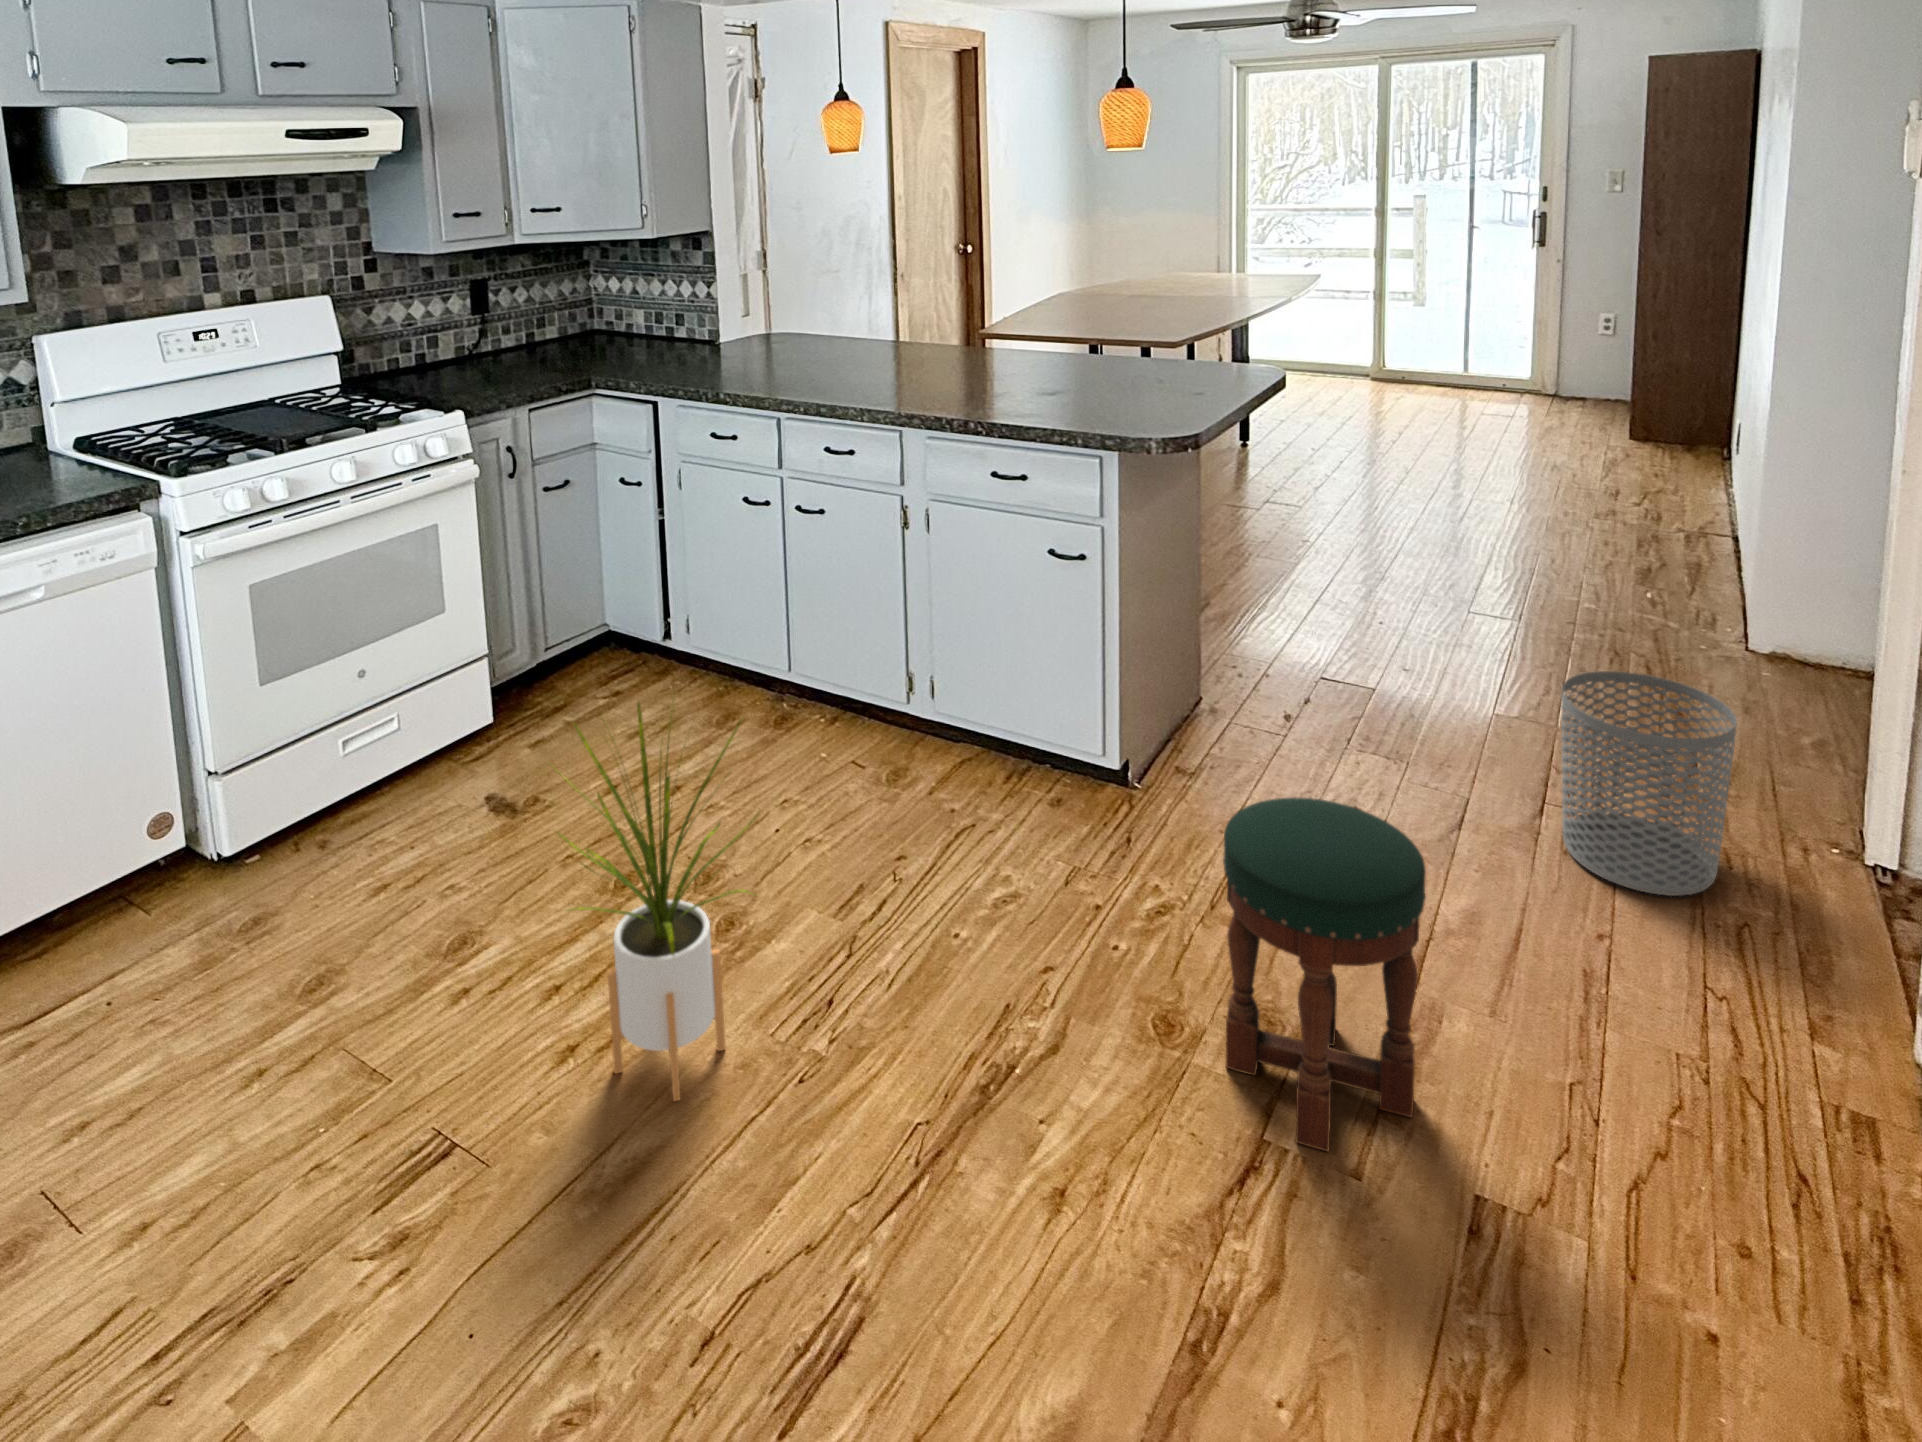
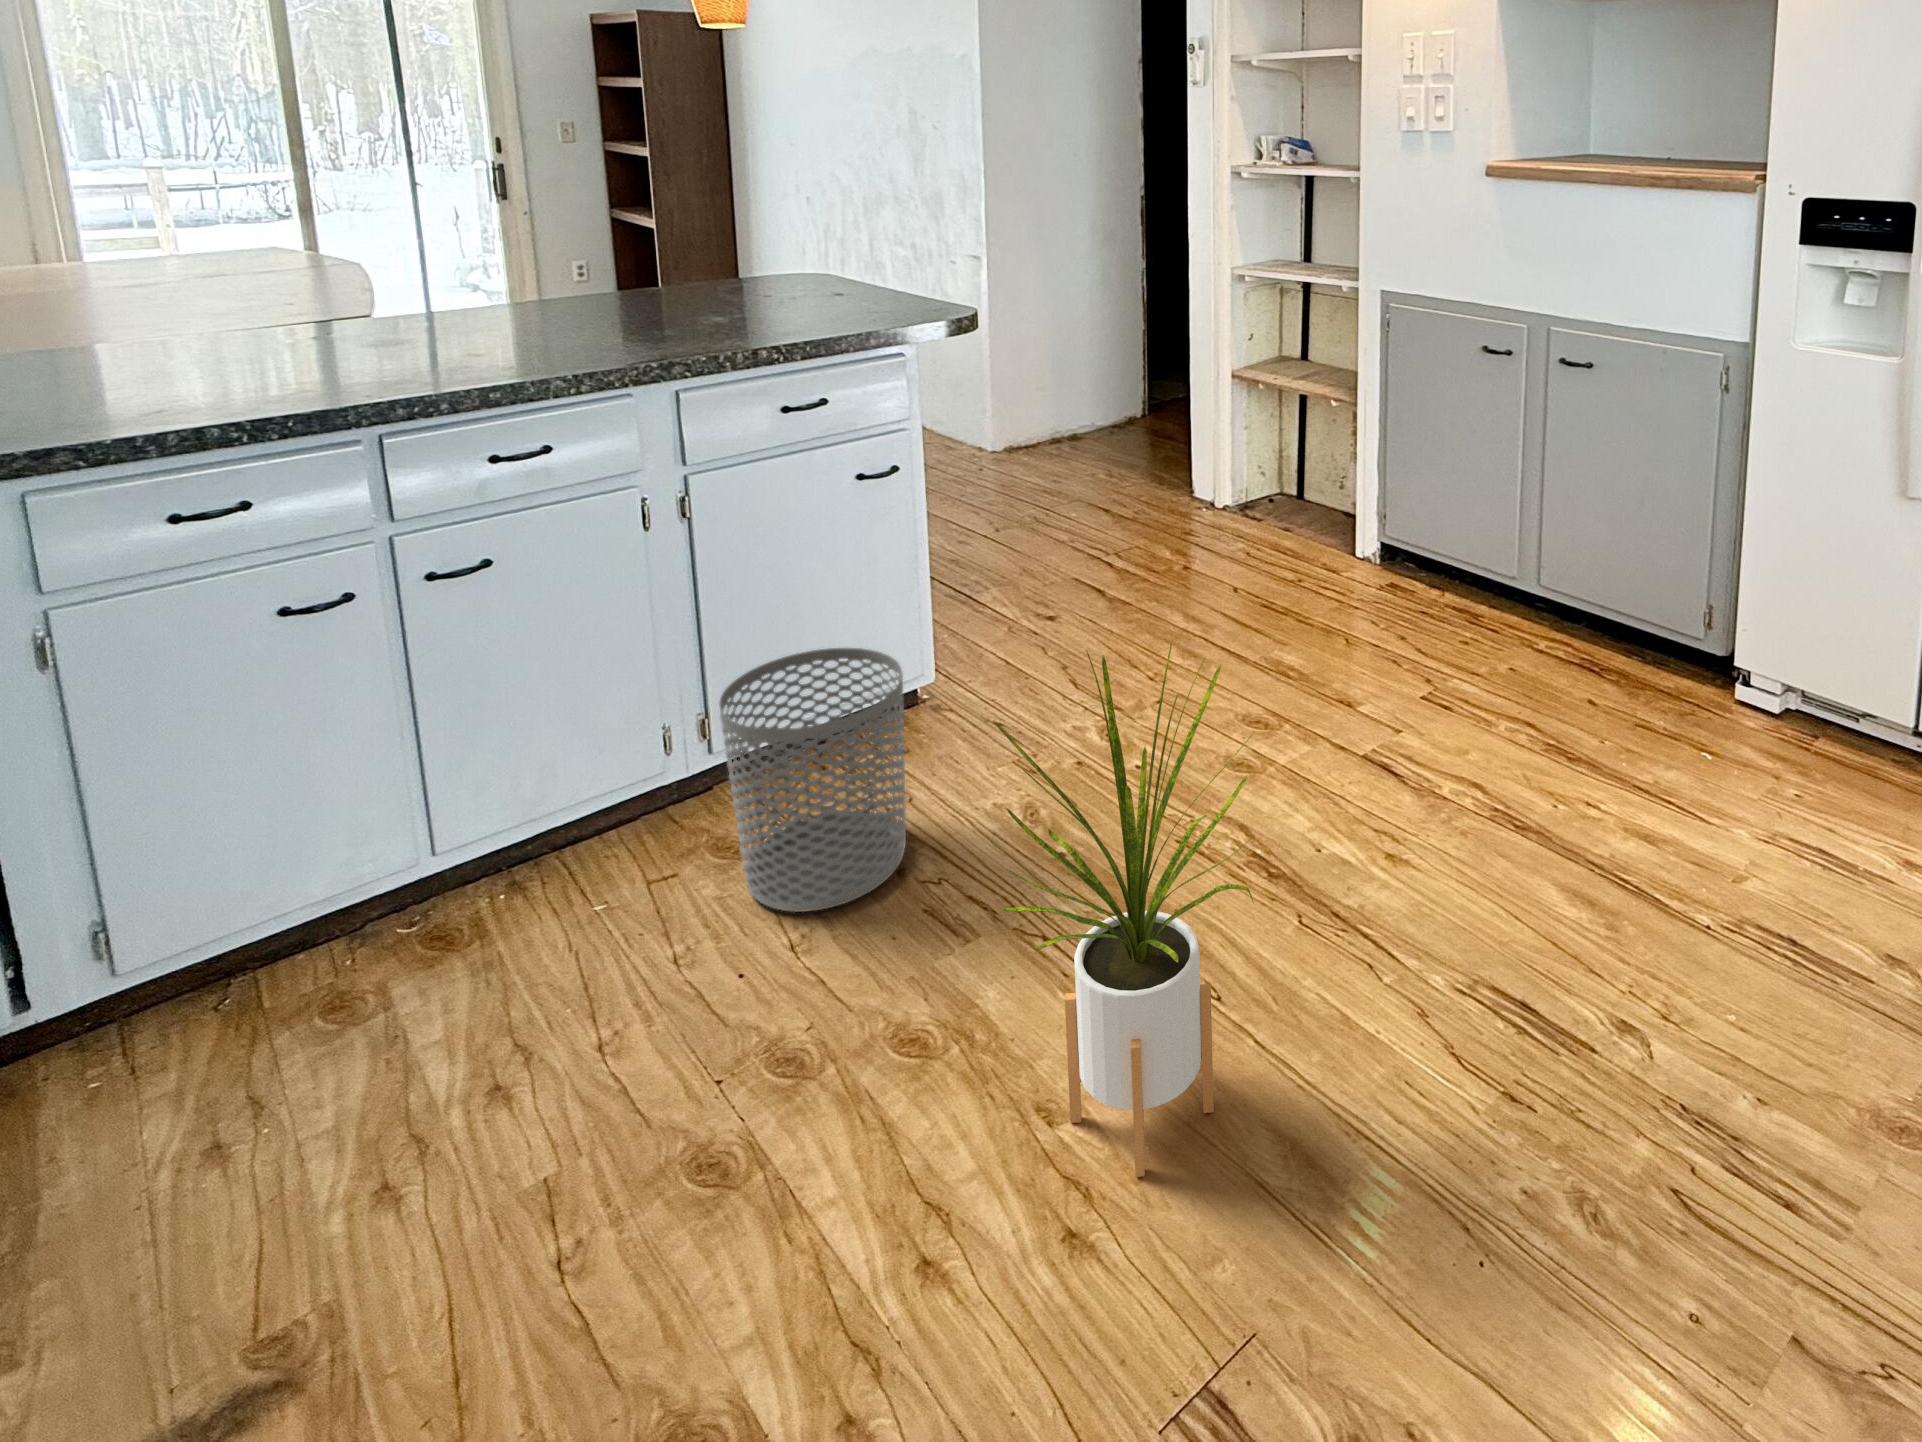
waste bin: present [1561,671,1737,896] -> present [719,648,906,912]
stool: present [1223,797,1426,1152] -> none [1252,517,1390,752]

